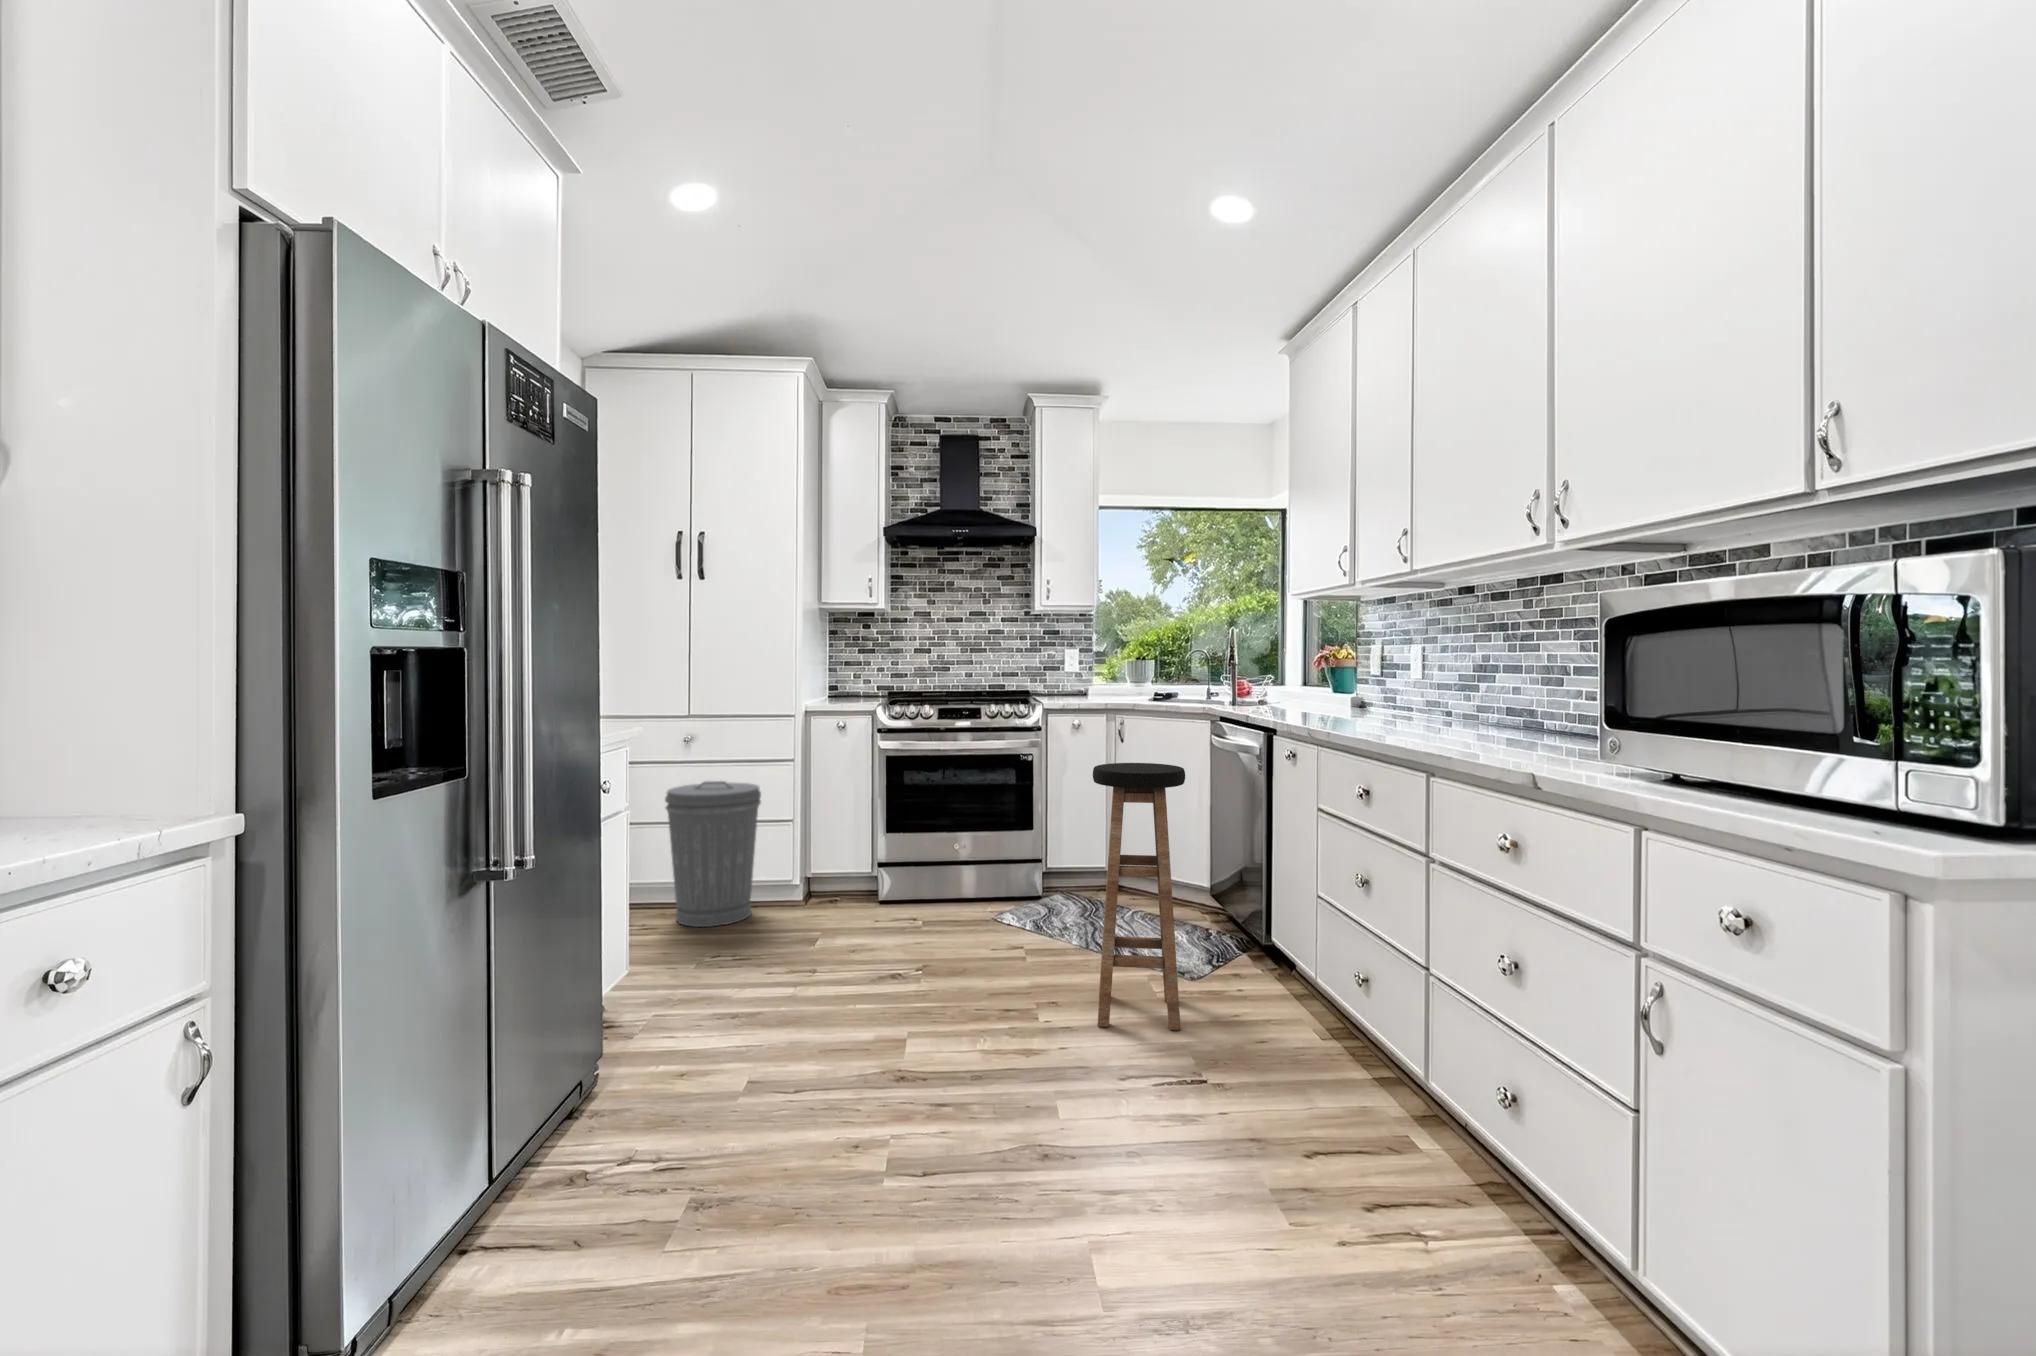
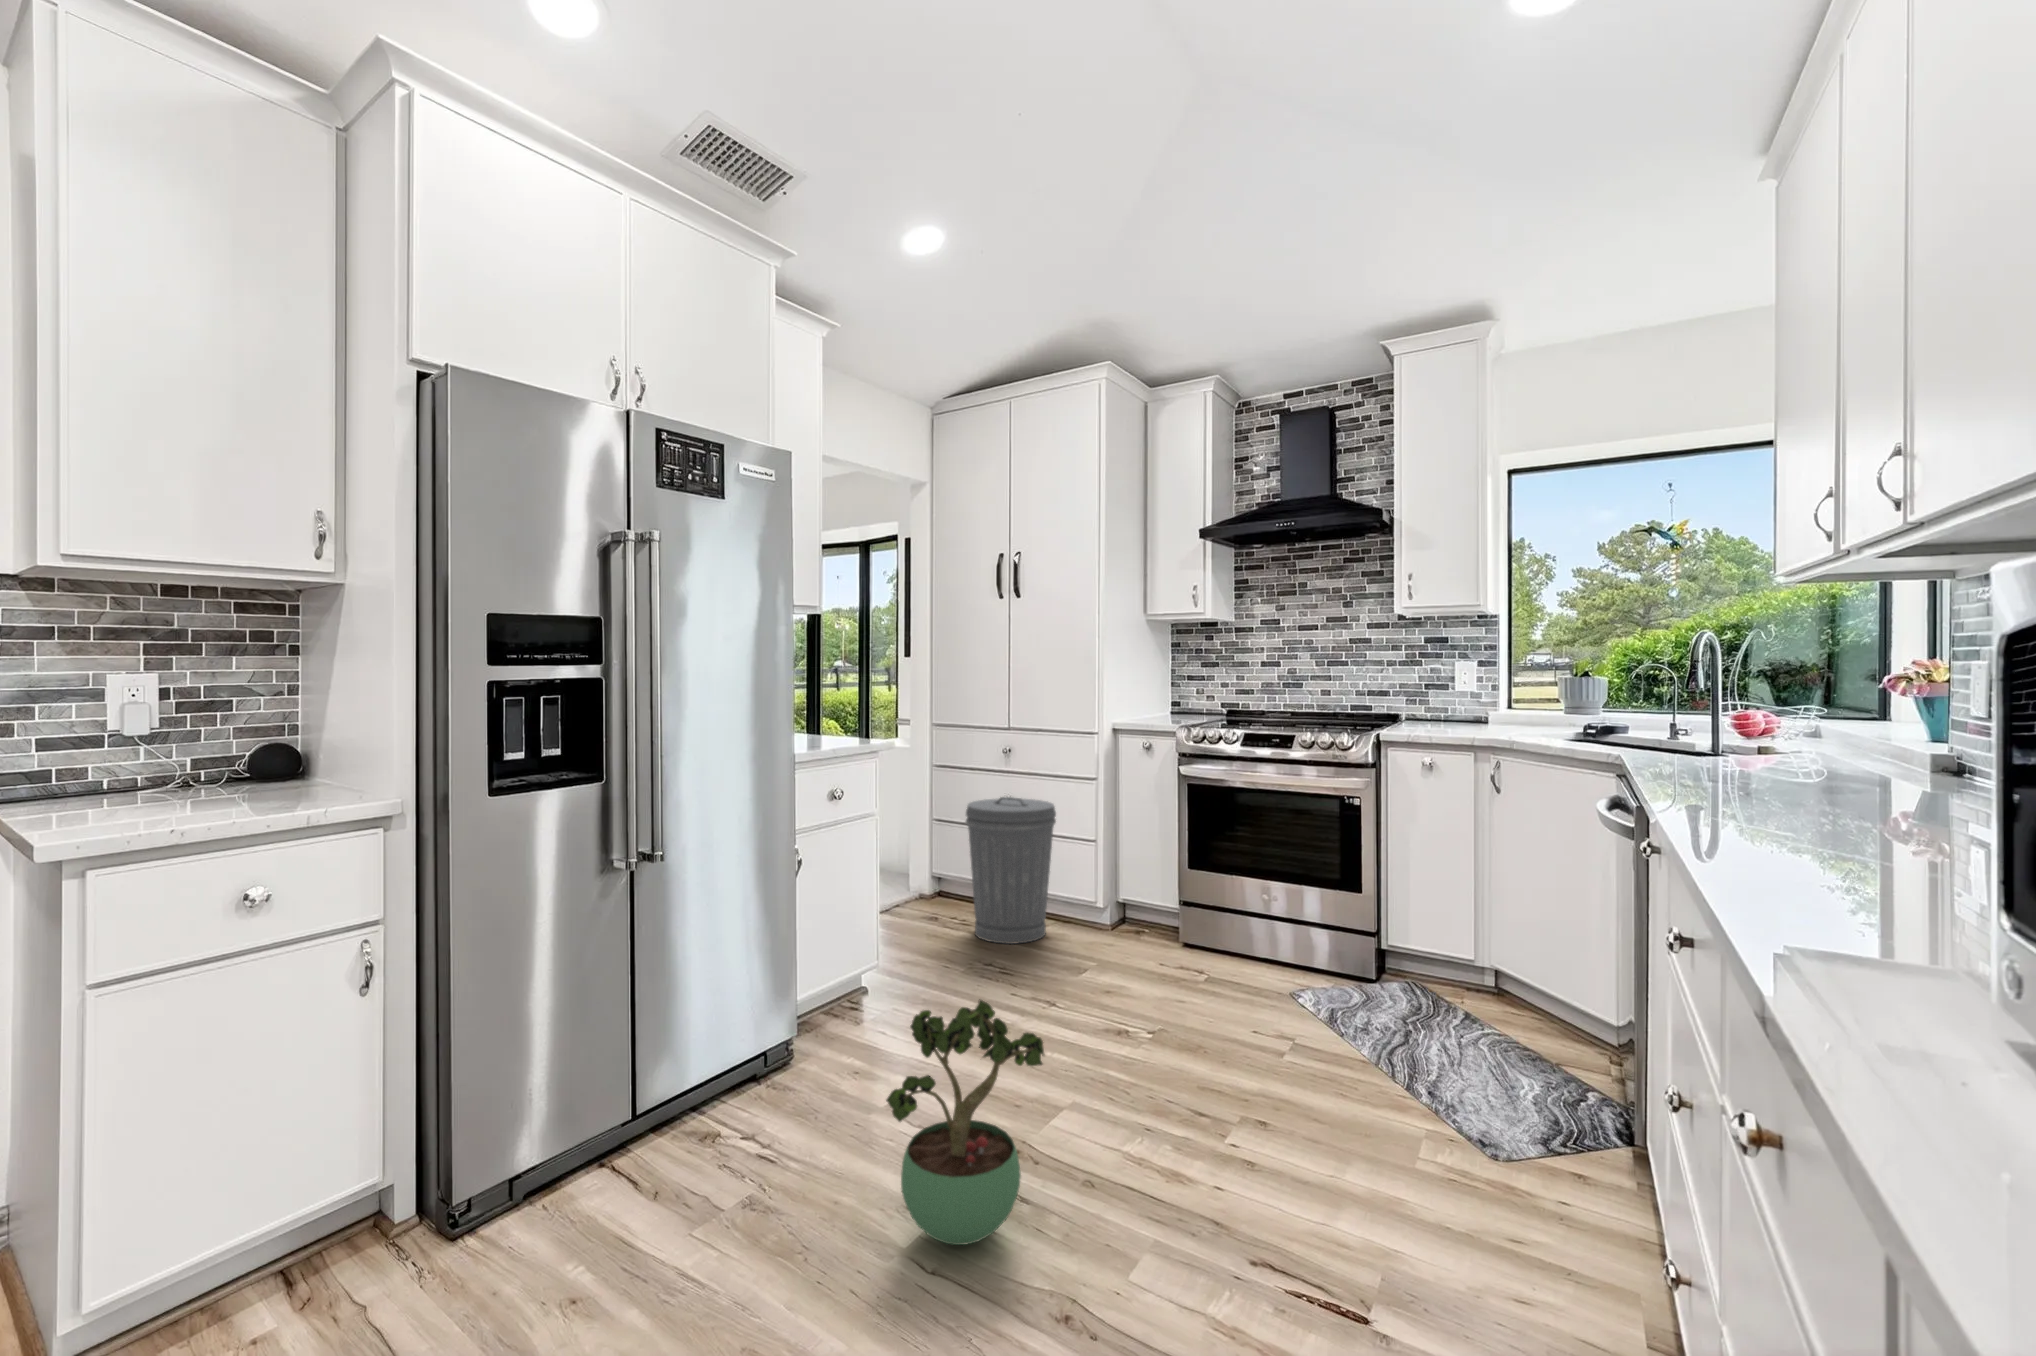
bar stool: present [1093,763,1185,1030] -> none [1289,821,1440,1221]
potted plant: none [866,929,988,1142] -> present [886,1000,1044,1245]

